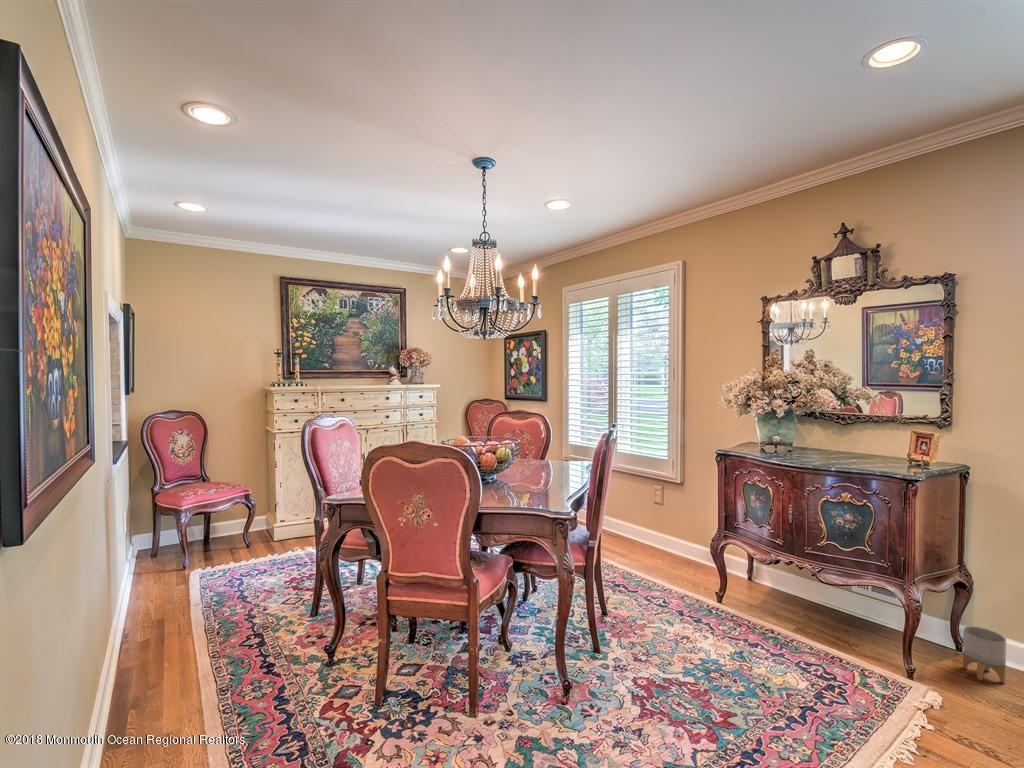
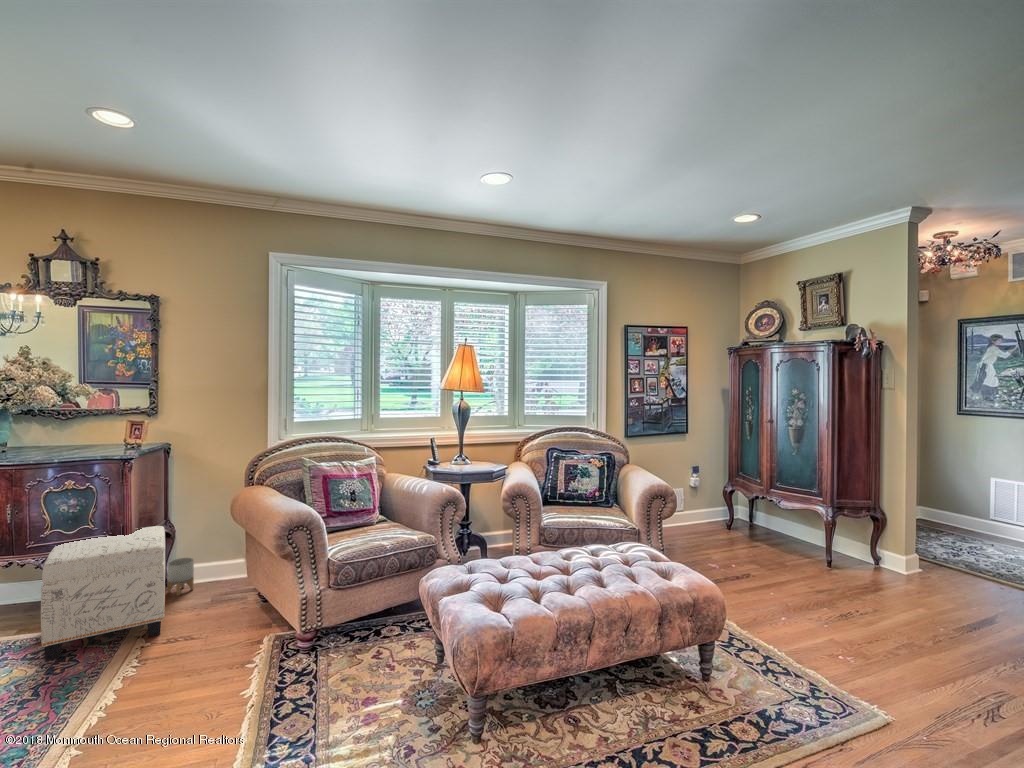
ottoman: none [814,551,961,731] -> present [41,526,165,661]

